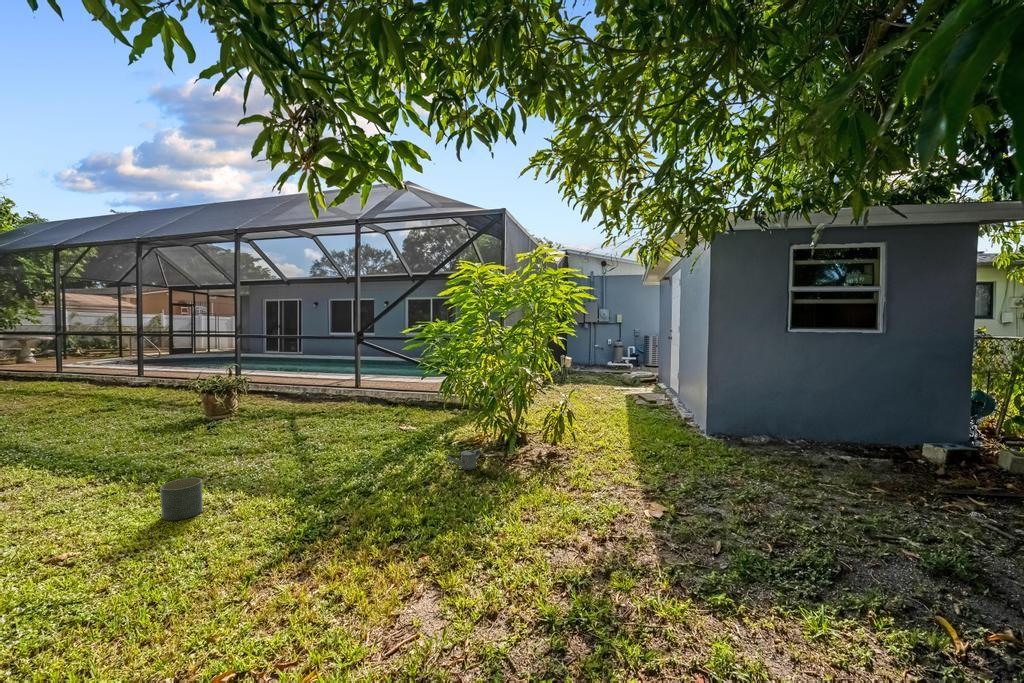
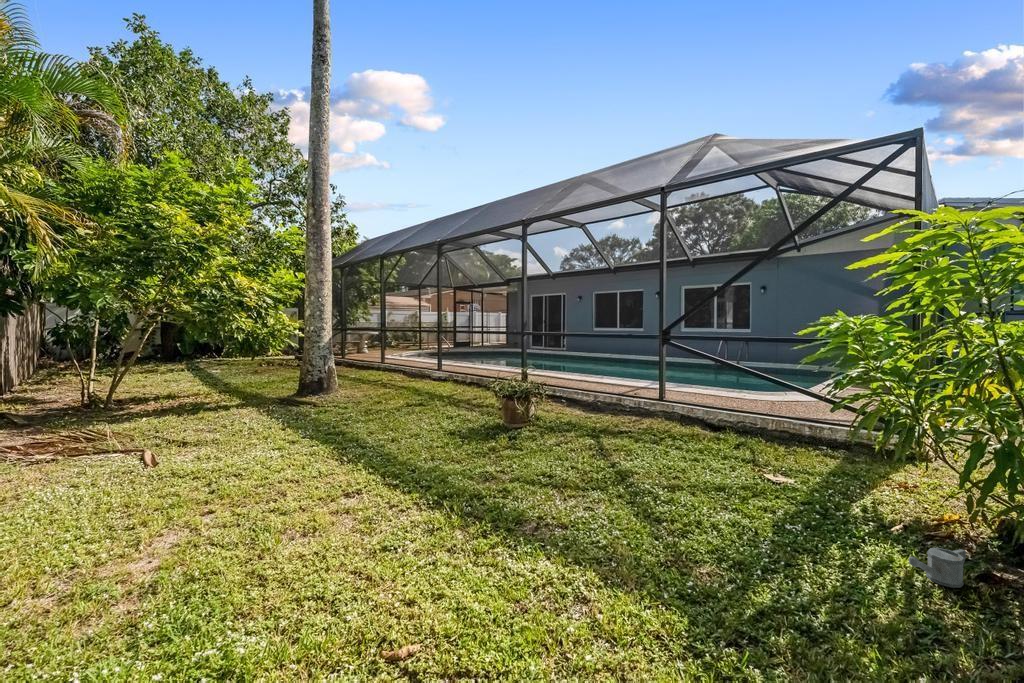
planter: present [160,478,202,521] -> none [500,529,545,591]

